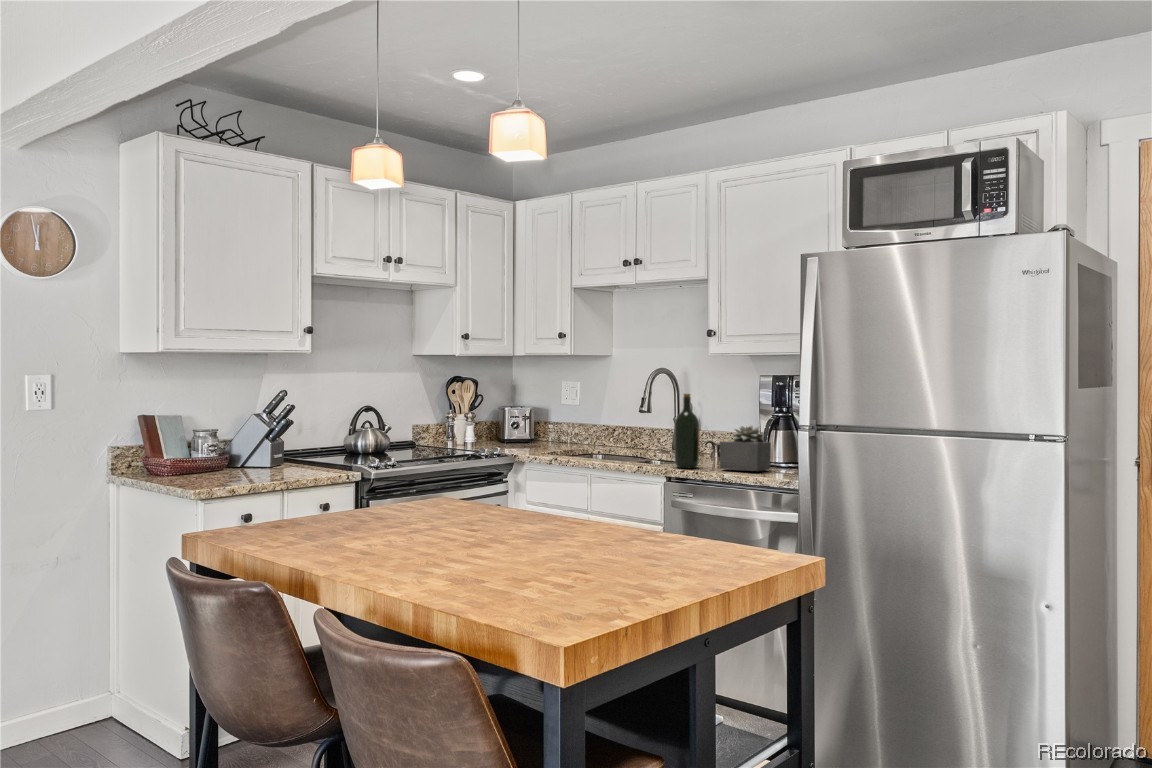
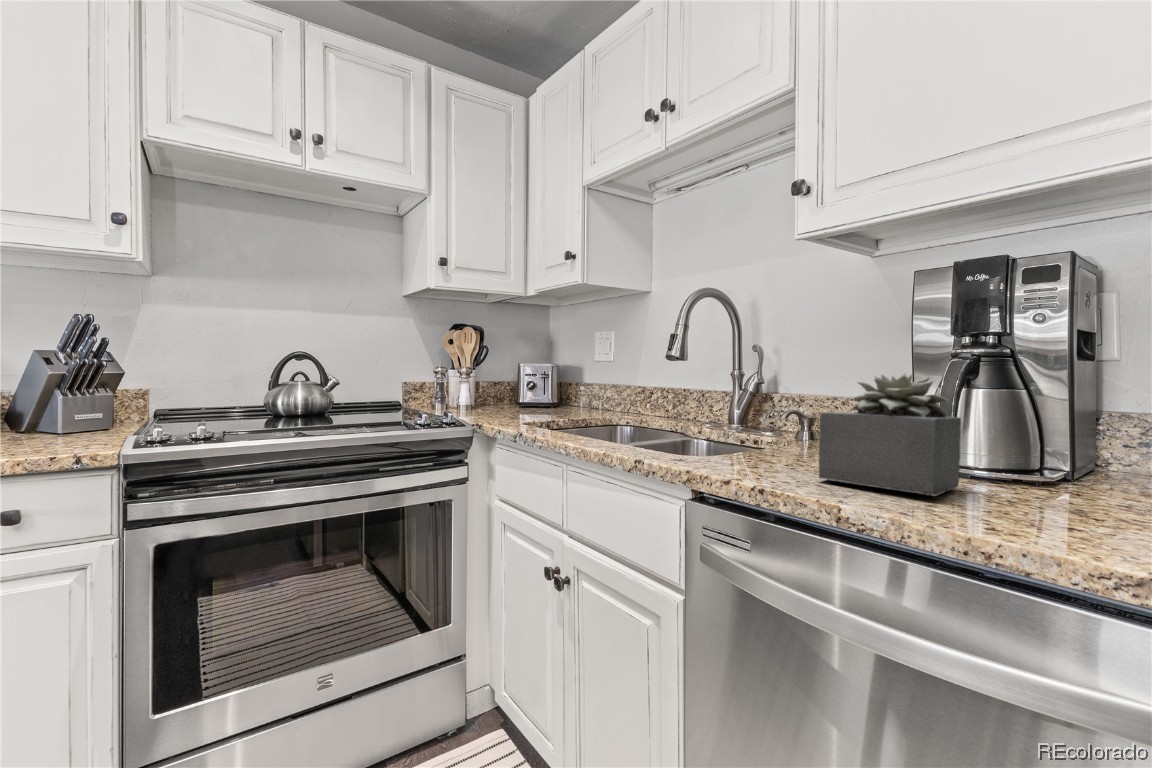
wine bottle: present [674,394,700,468] -> none [713,306,770,470]

